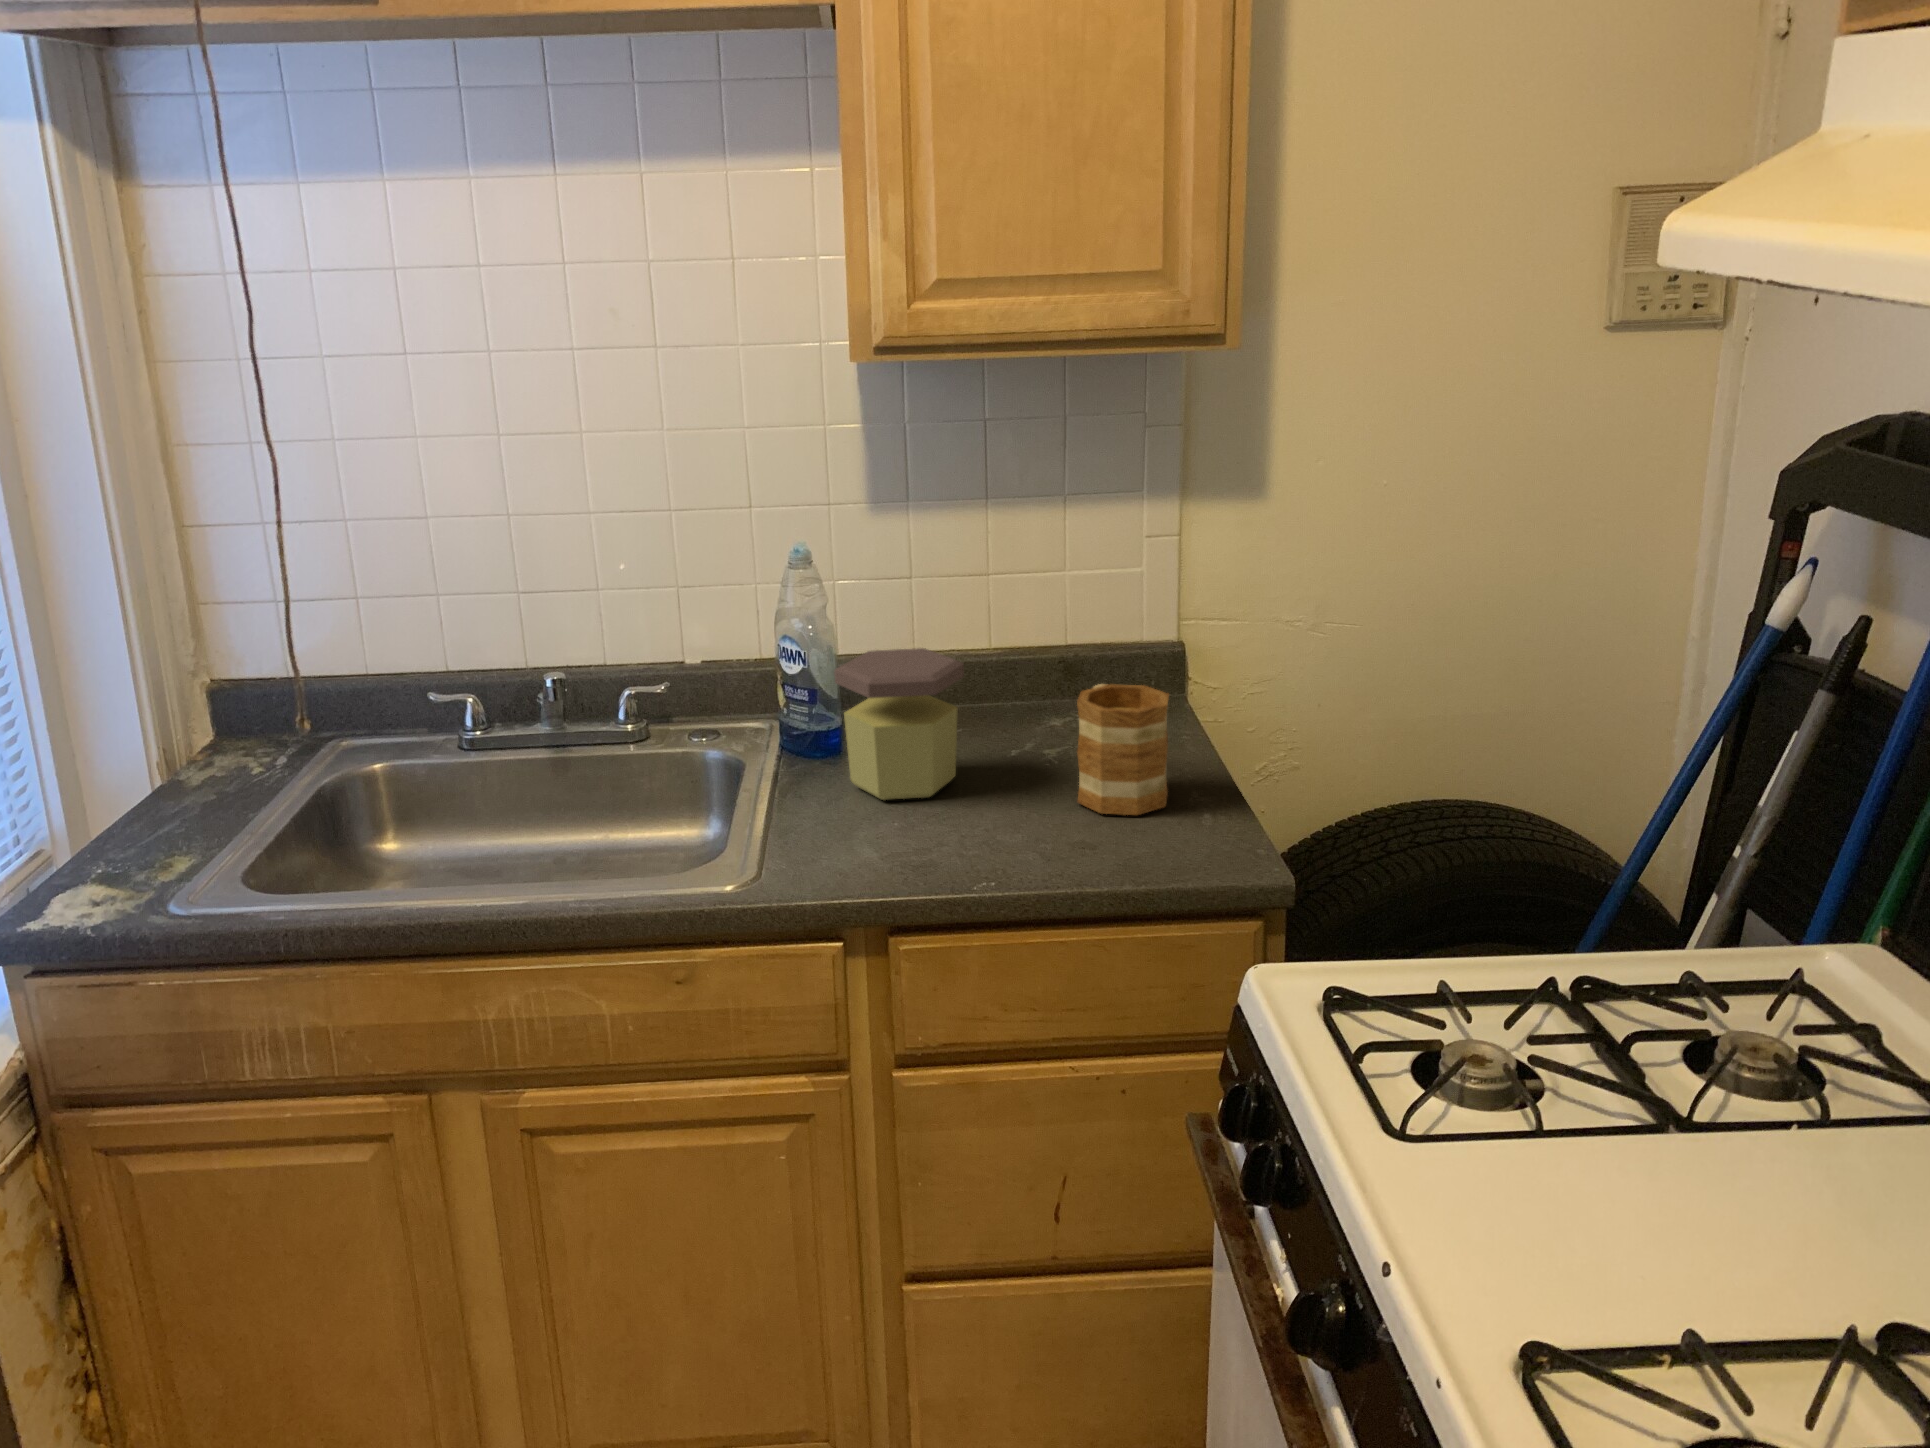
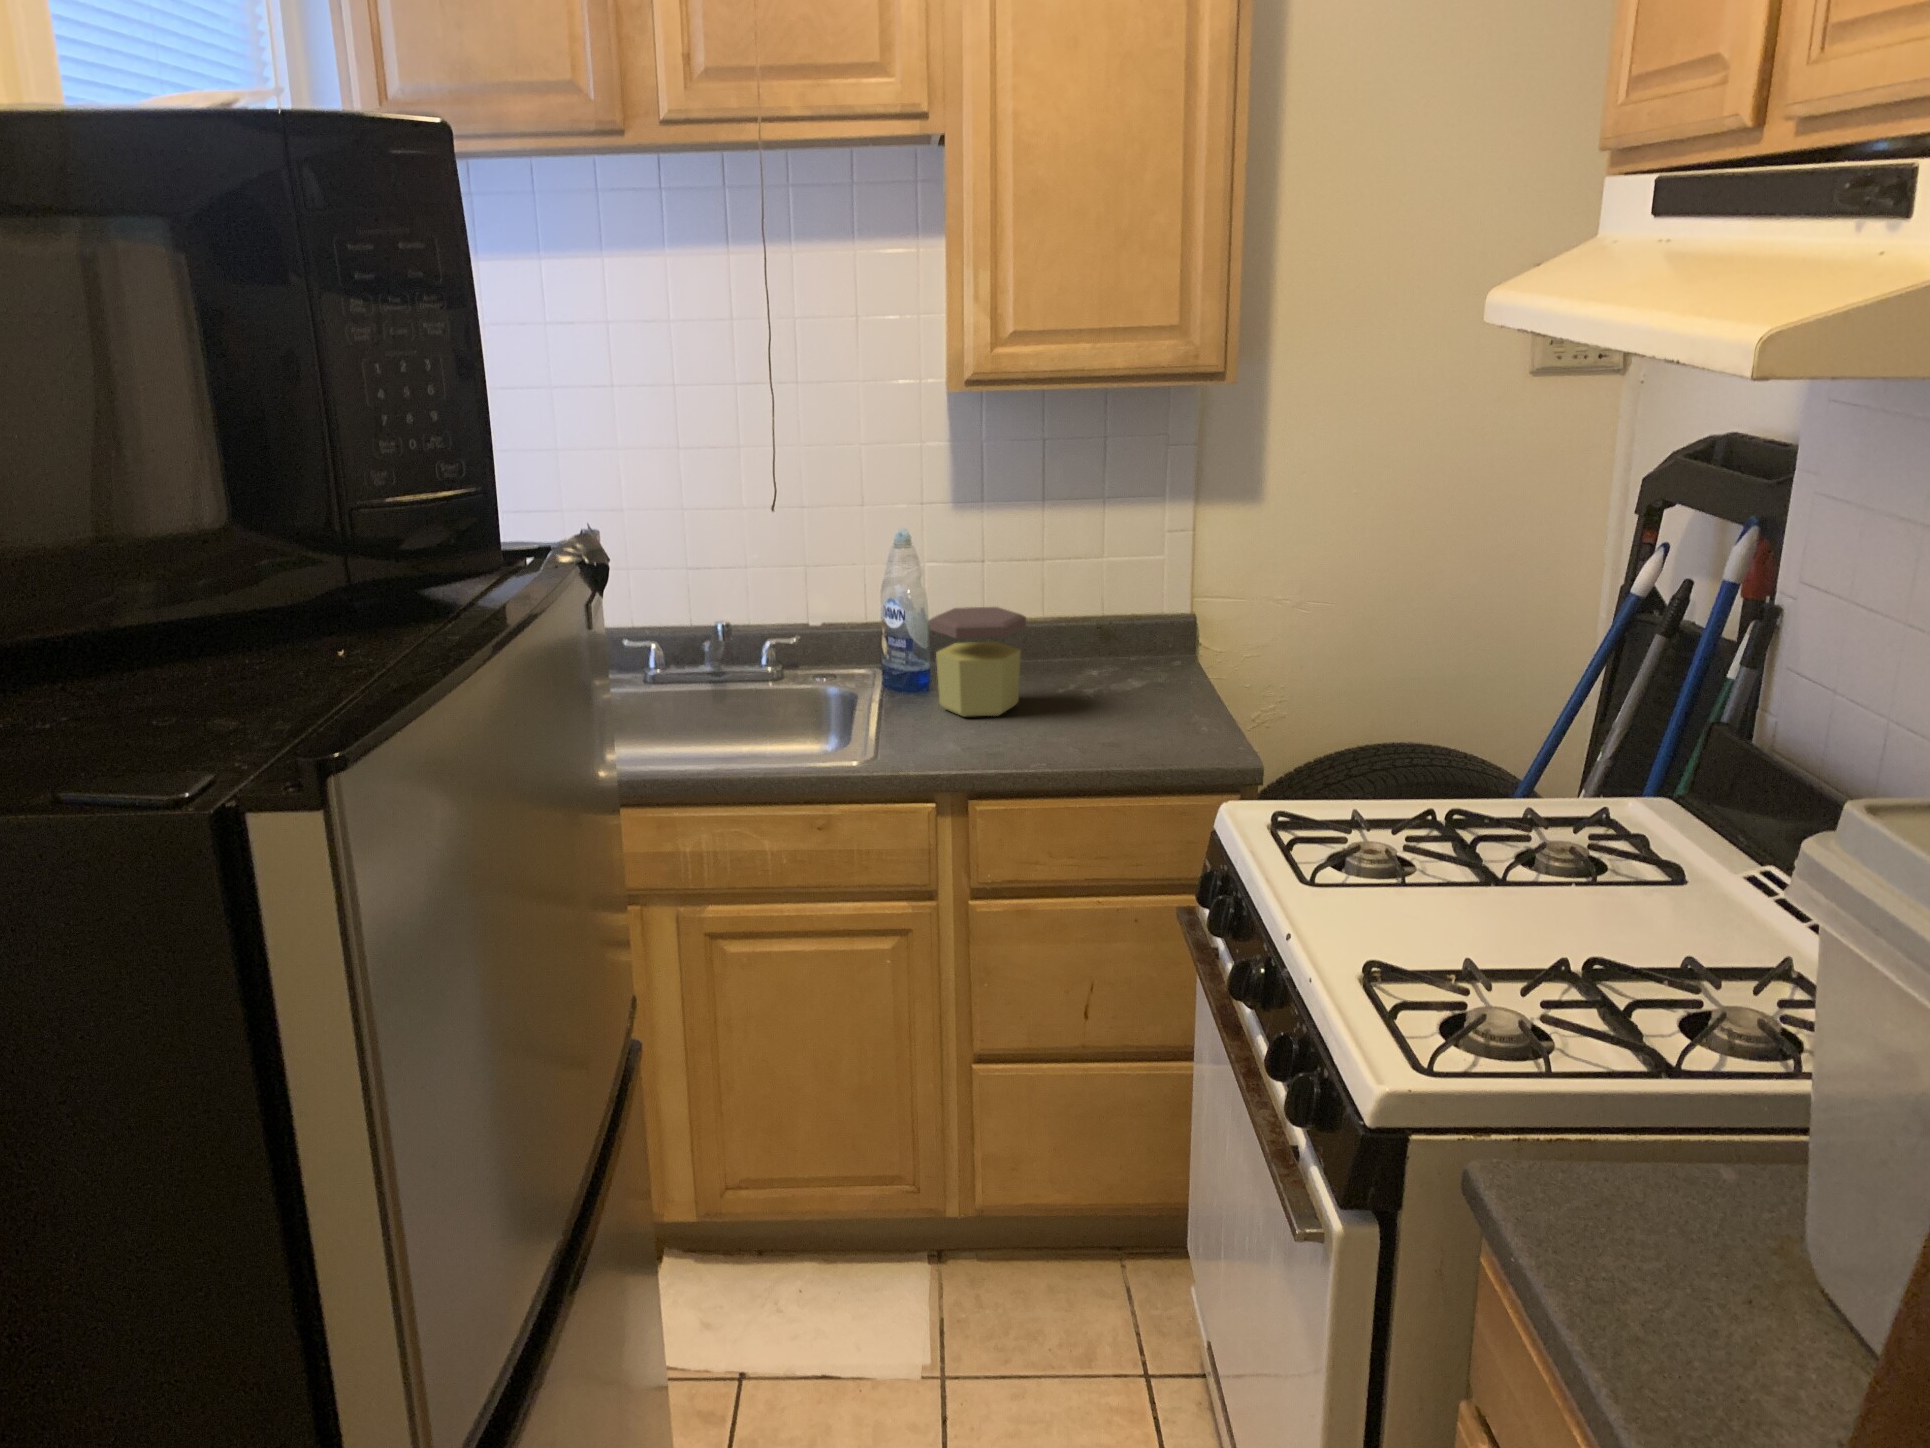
mug: present [1077,684,1169,815] -> none [1109,633,1180,728]

